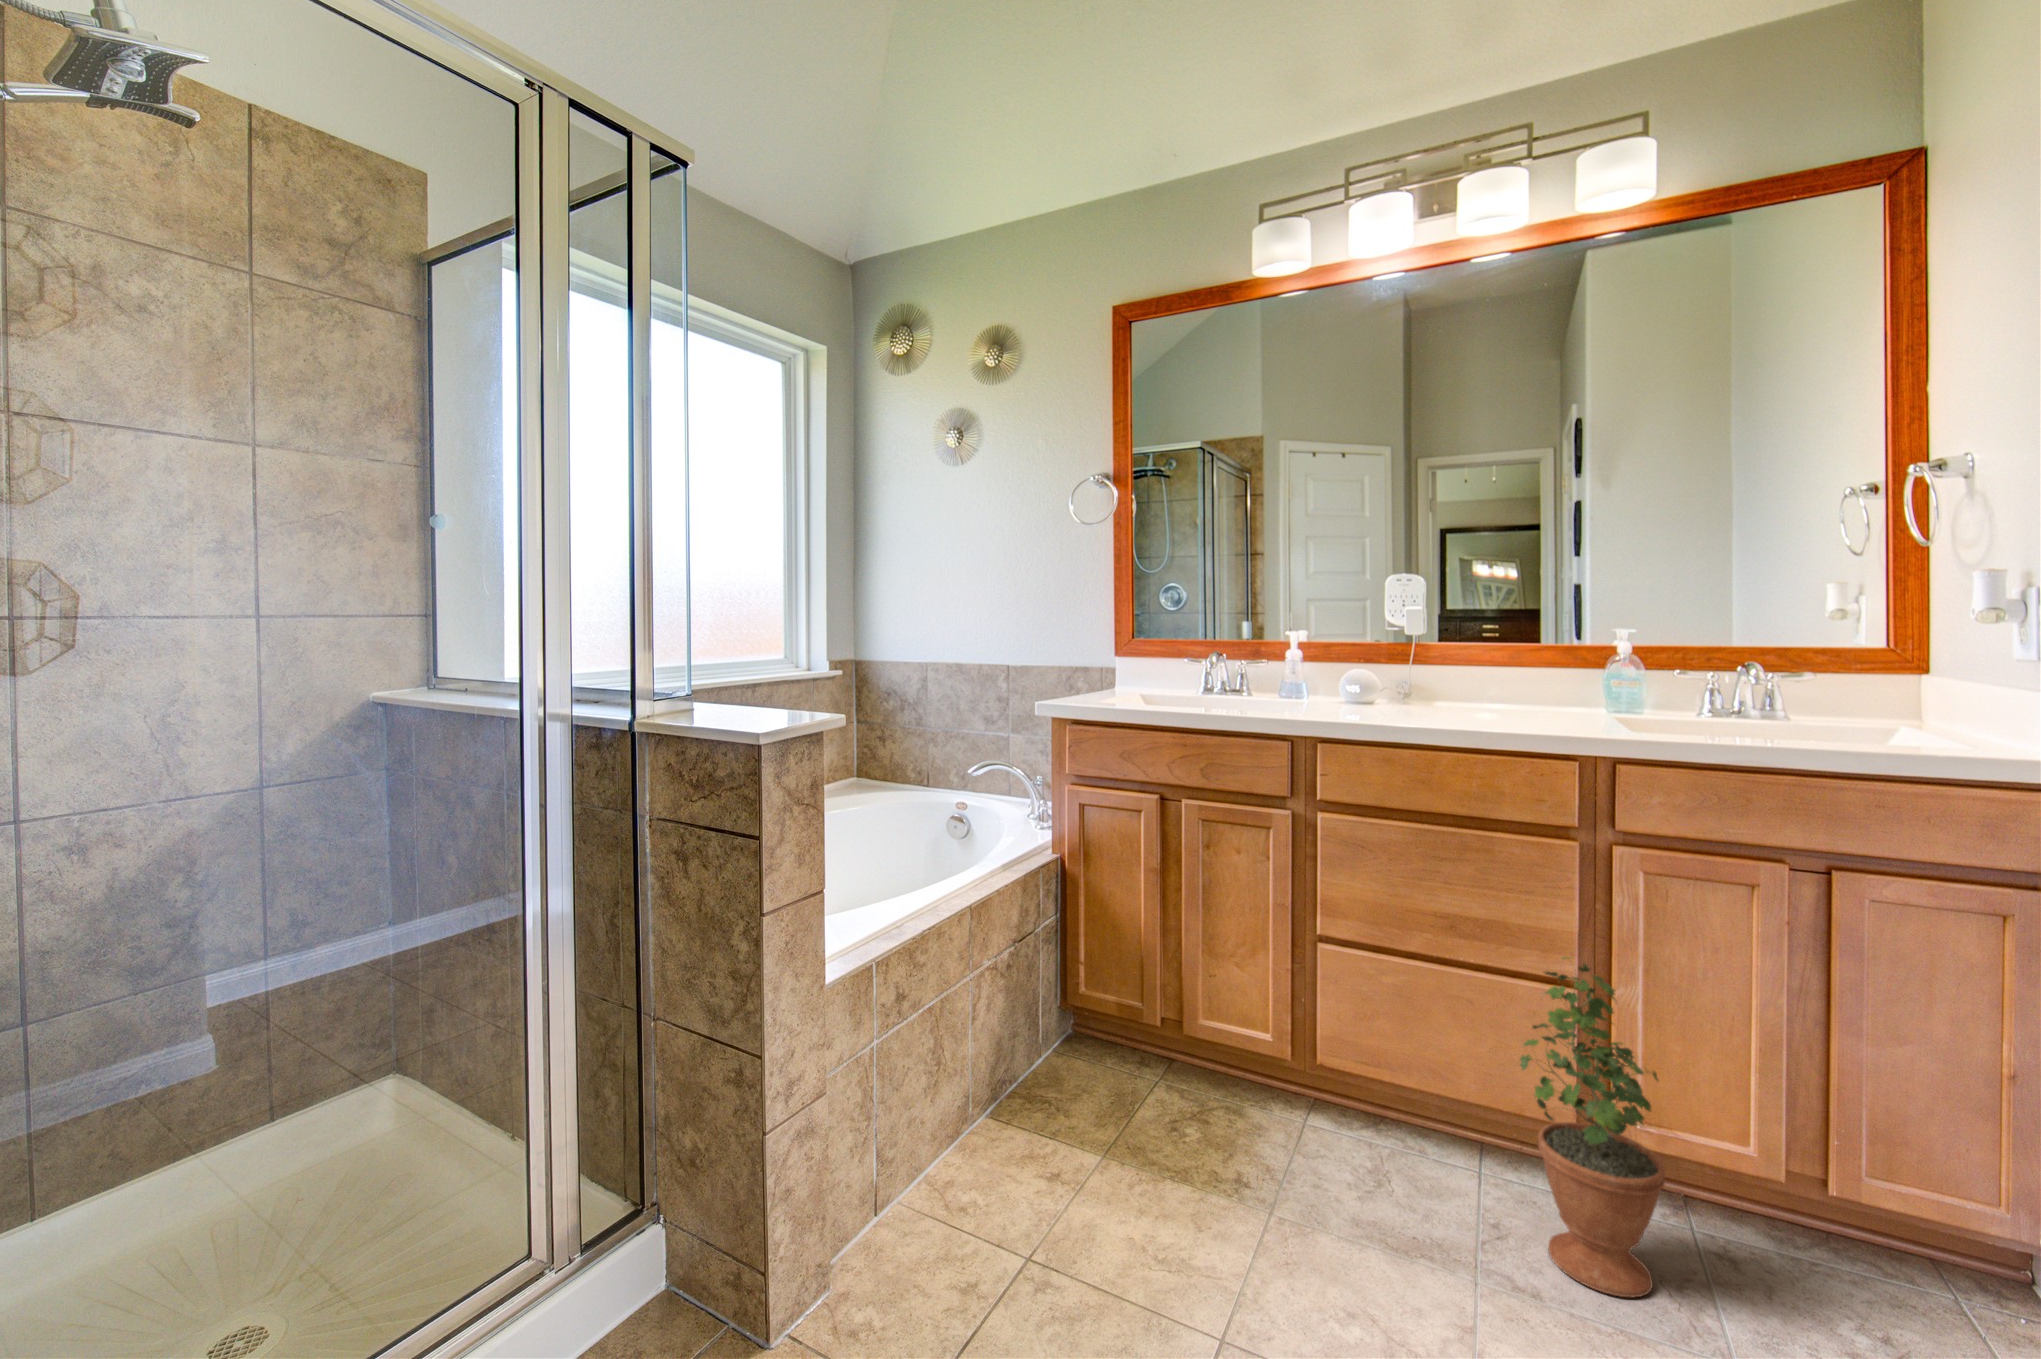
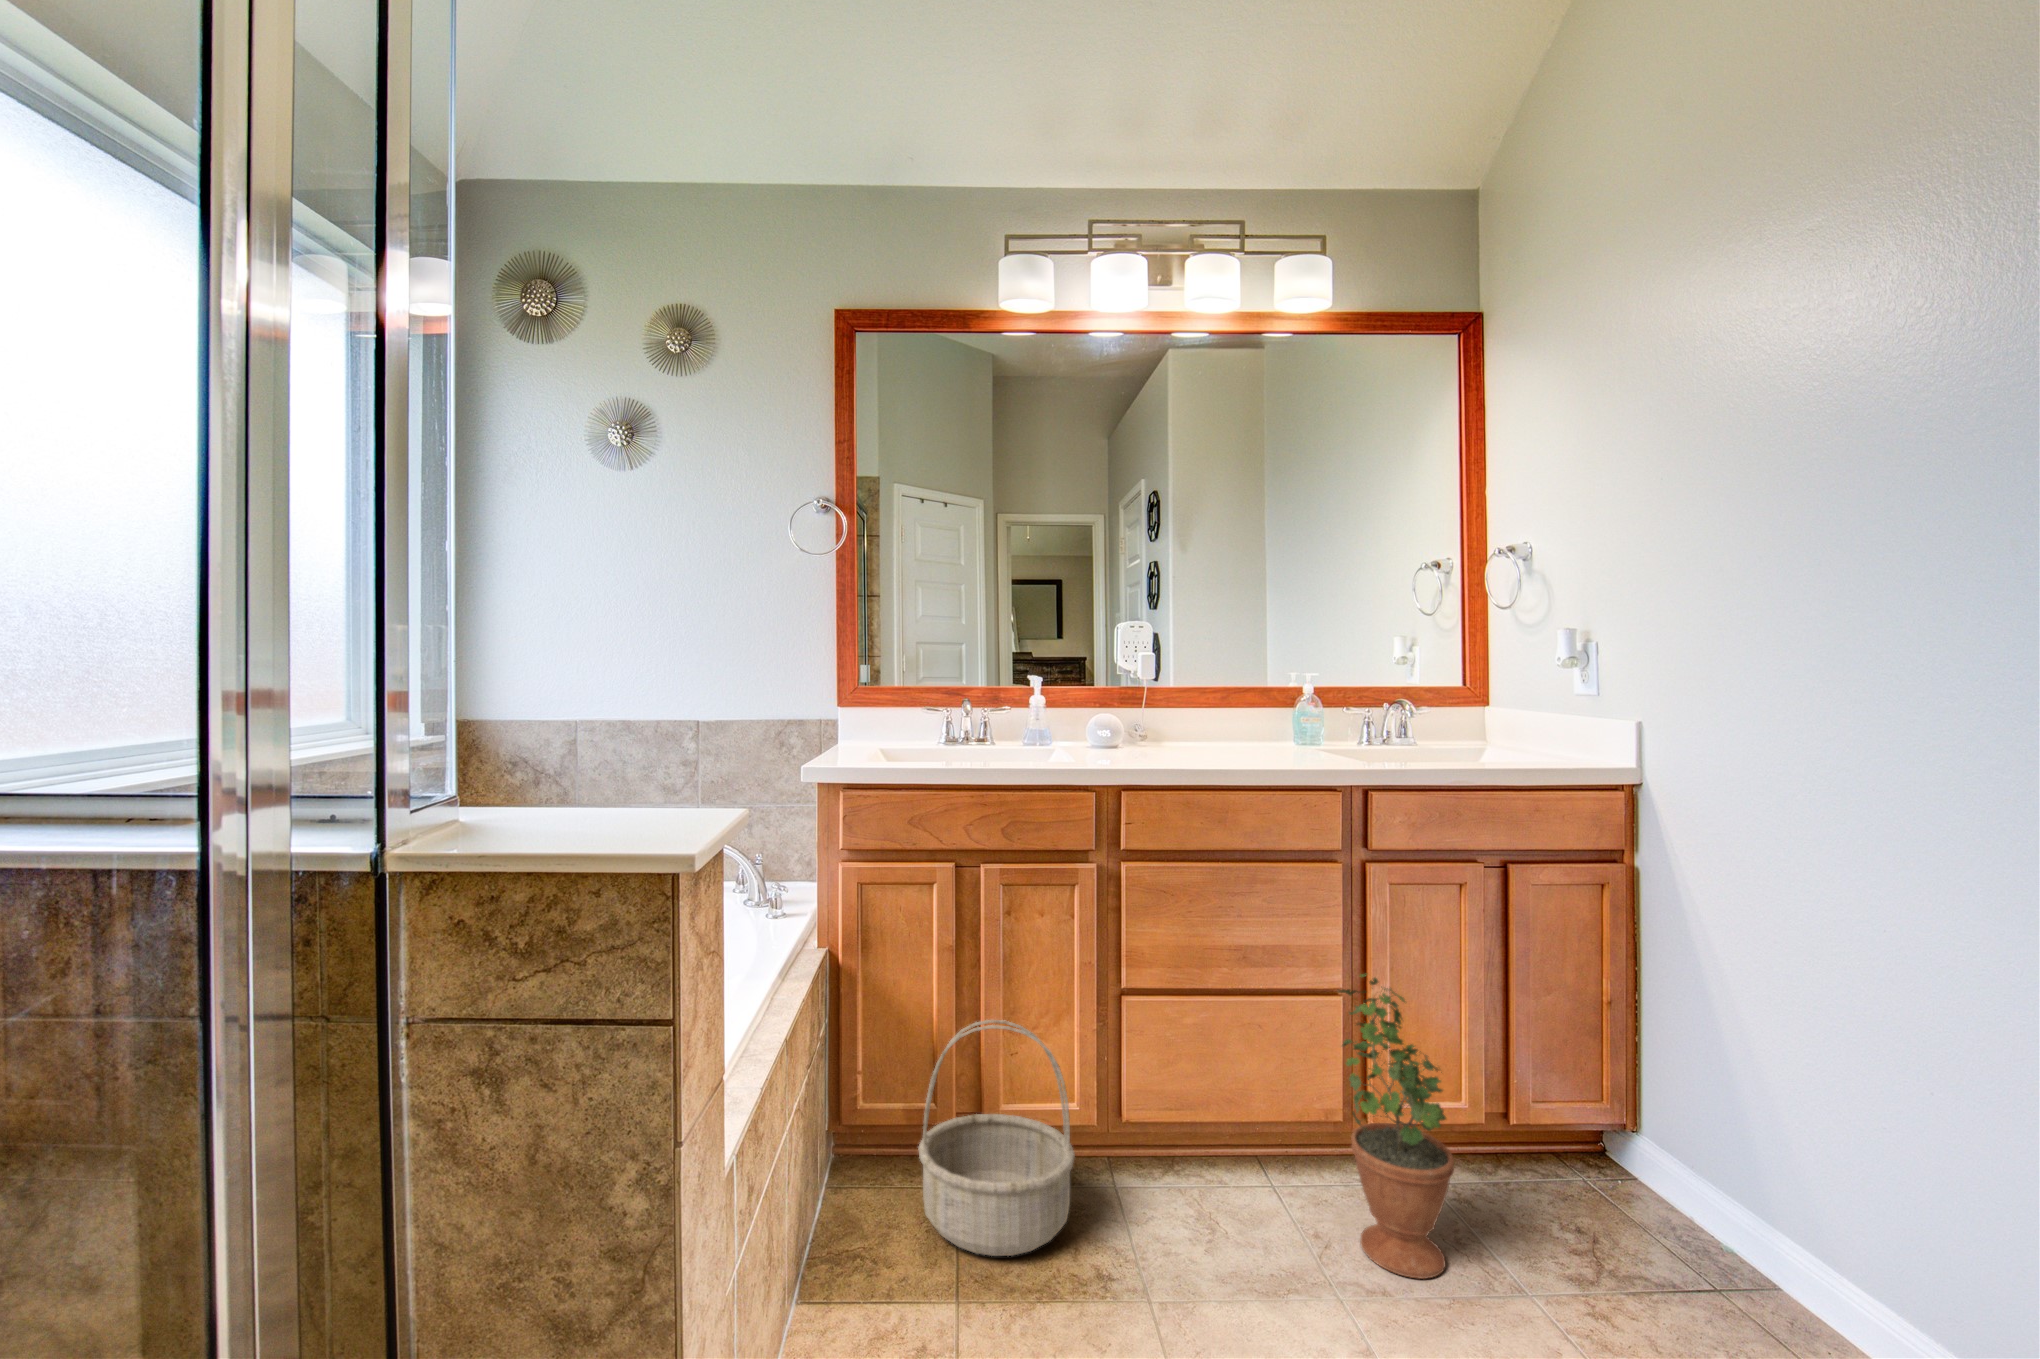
basket: none [1104,936,1245,1142] -> present [918,1020,1075,1256]

